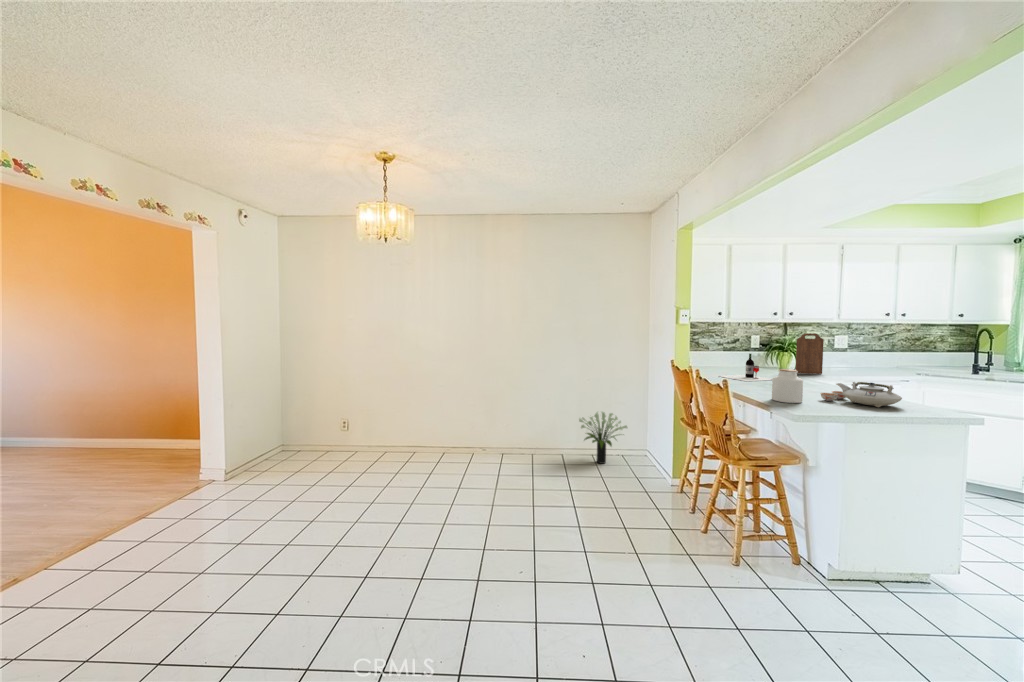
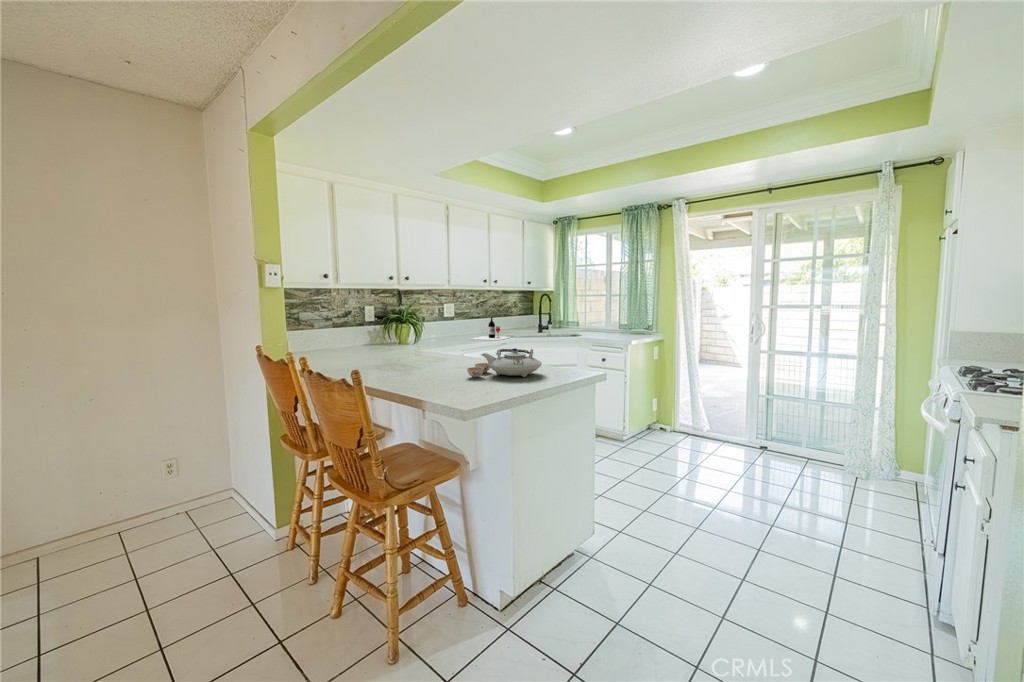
cutting board: present [796,333,824,374] -> none [416,300,441,348]
wine bottle: present [720,354,772,381] -> present [472,316,510,340]
jar: present [772,369,803,403] -> none [416,342,453,390]
potted plant: present [579,412,627,464] -> none [67,453,187,554]

